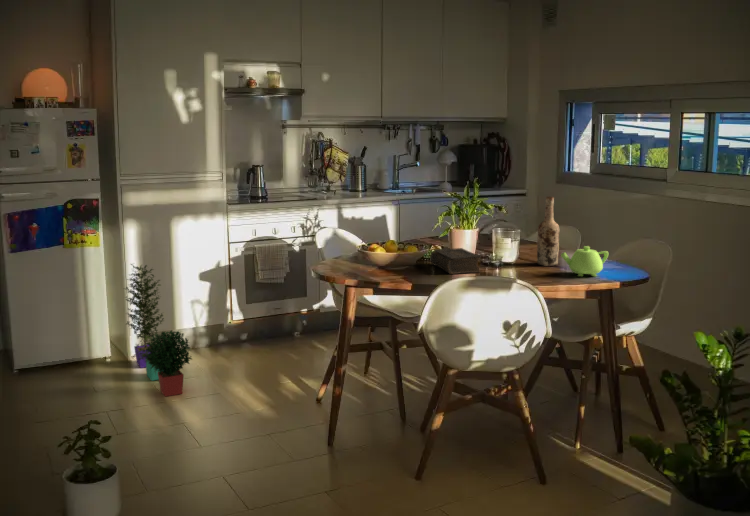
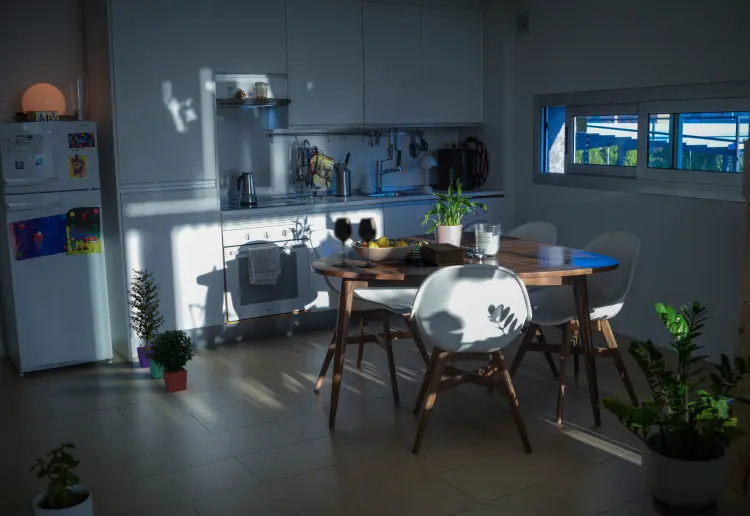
wine bottle: present [537,197,559,266] -> none [517,193,537,257]
wine glass: none [338,218,386,273] -> present [333,217,377,267]
teapot: present [561,246,608,276] -> none [539,237,582,265]

